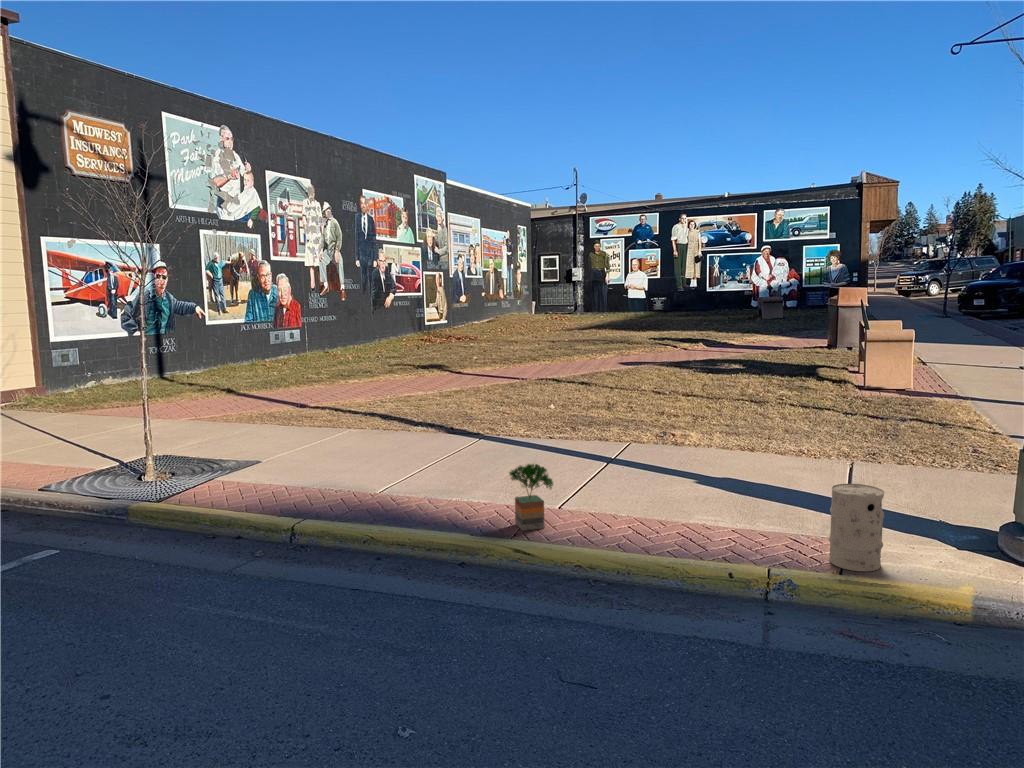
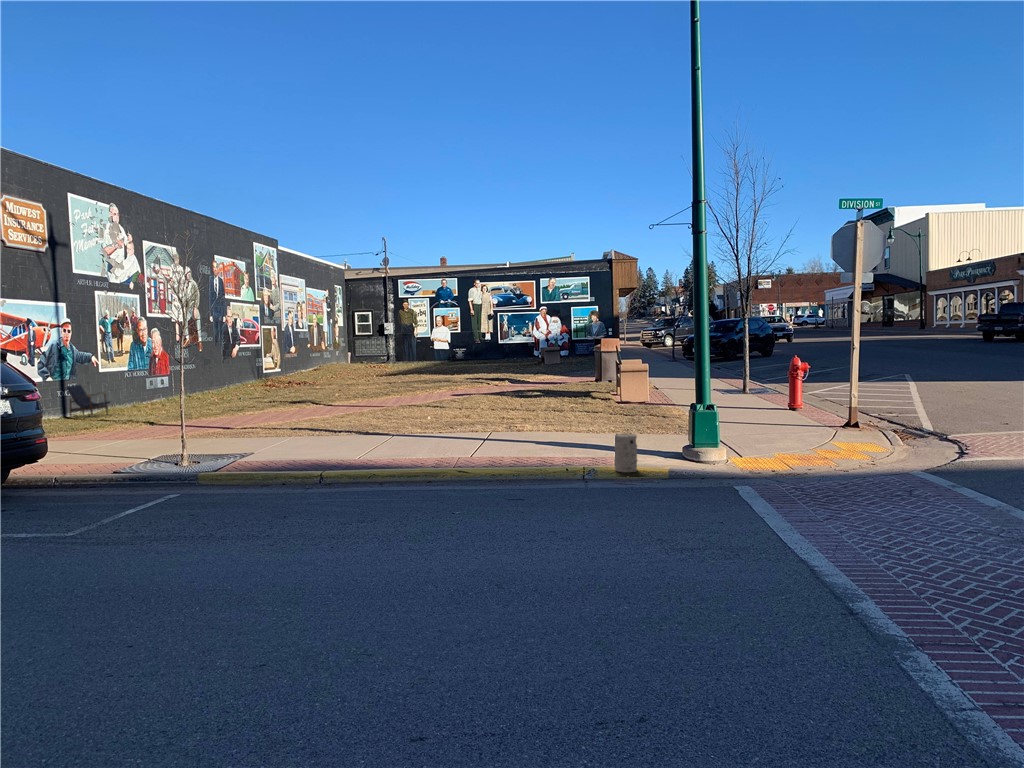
lounge chair: none [163,339,211,378] -> present [66,385,110,417]
potted tree: present [509,464,553,531] -> none [452,437,478,473]

